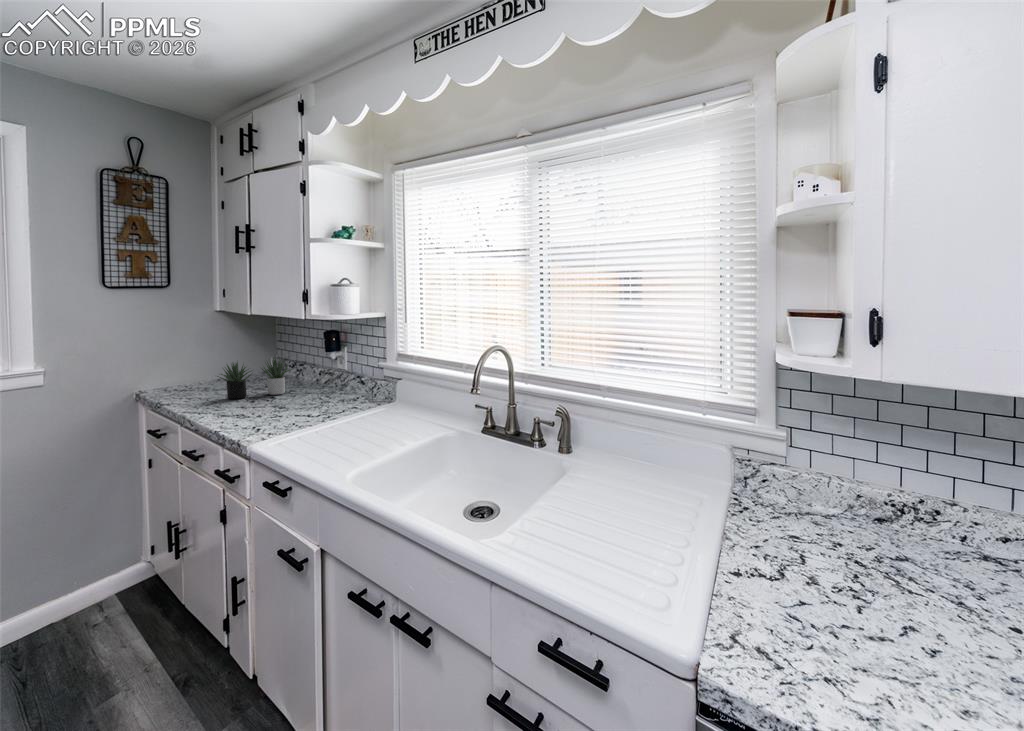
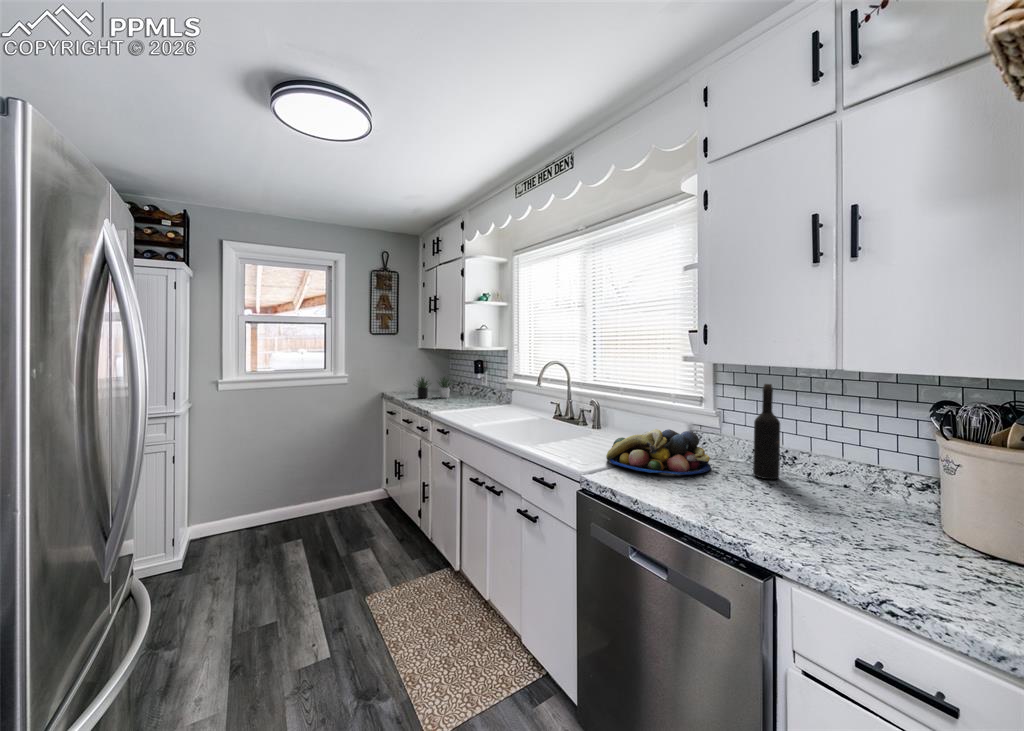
wine bottle: none [905,414,961,562] -> present [753,384,780,479]
fruit bowl: none [667,478,855,587] -> present [606,429,711,475]

